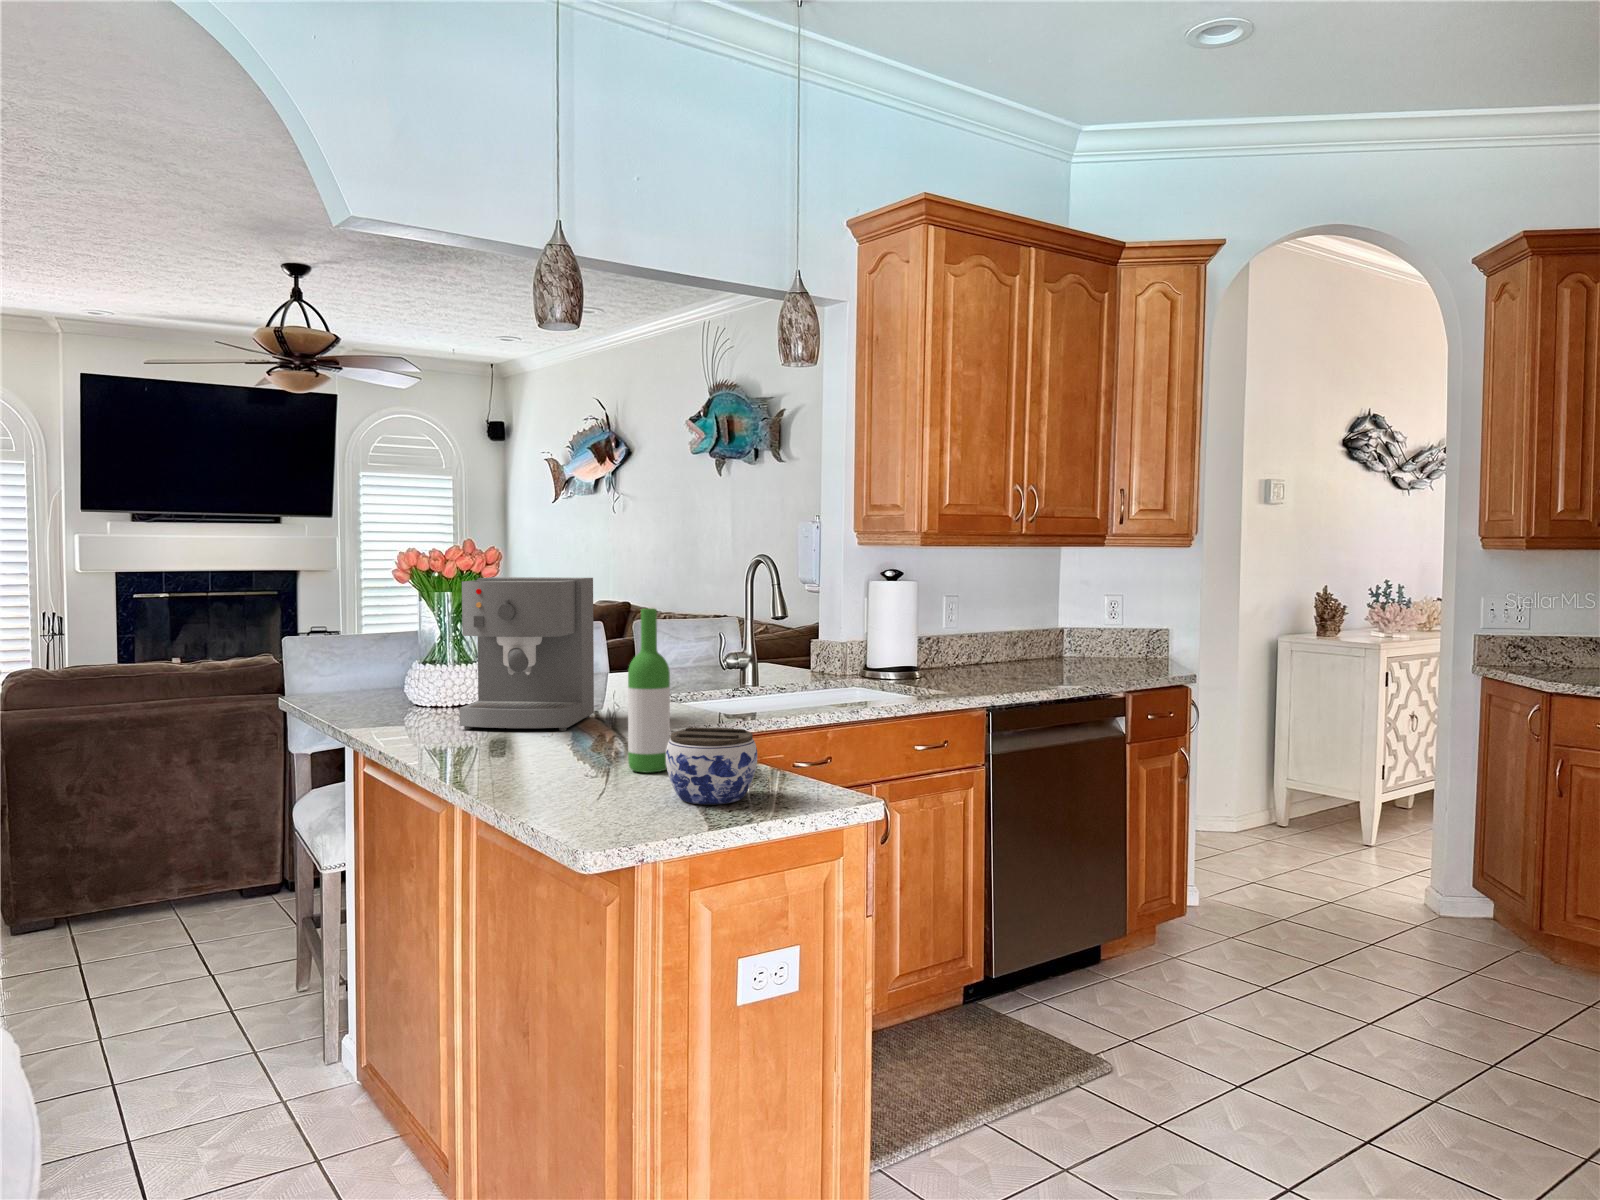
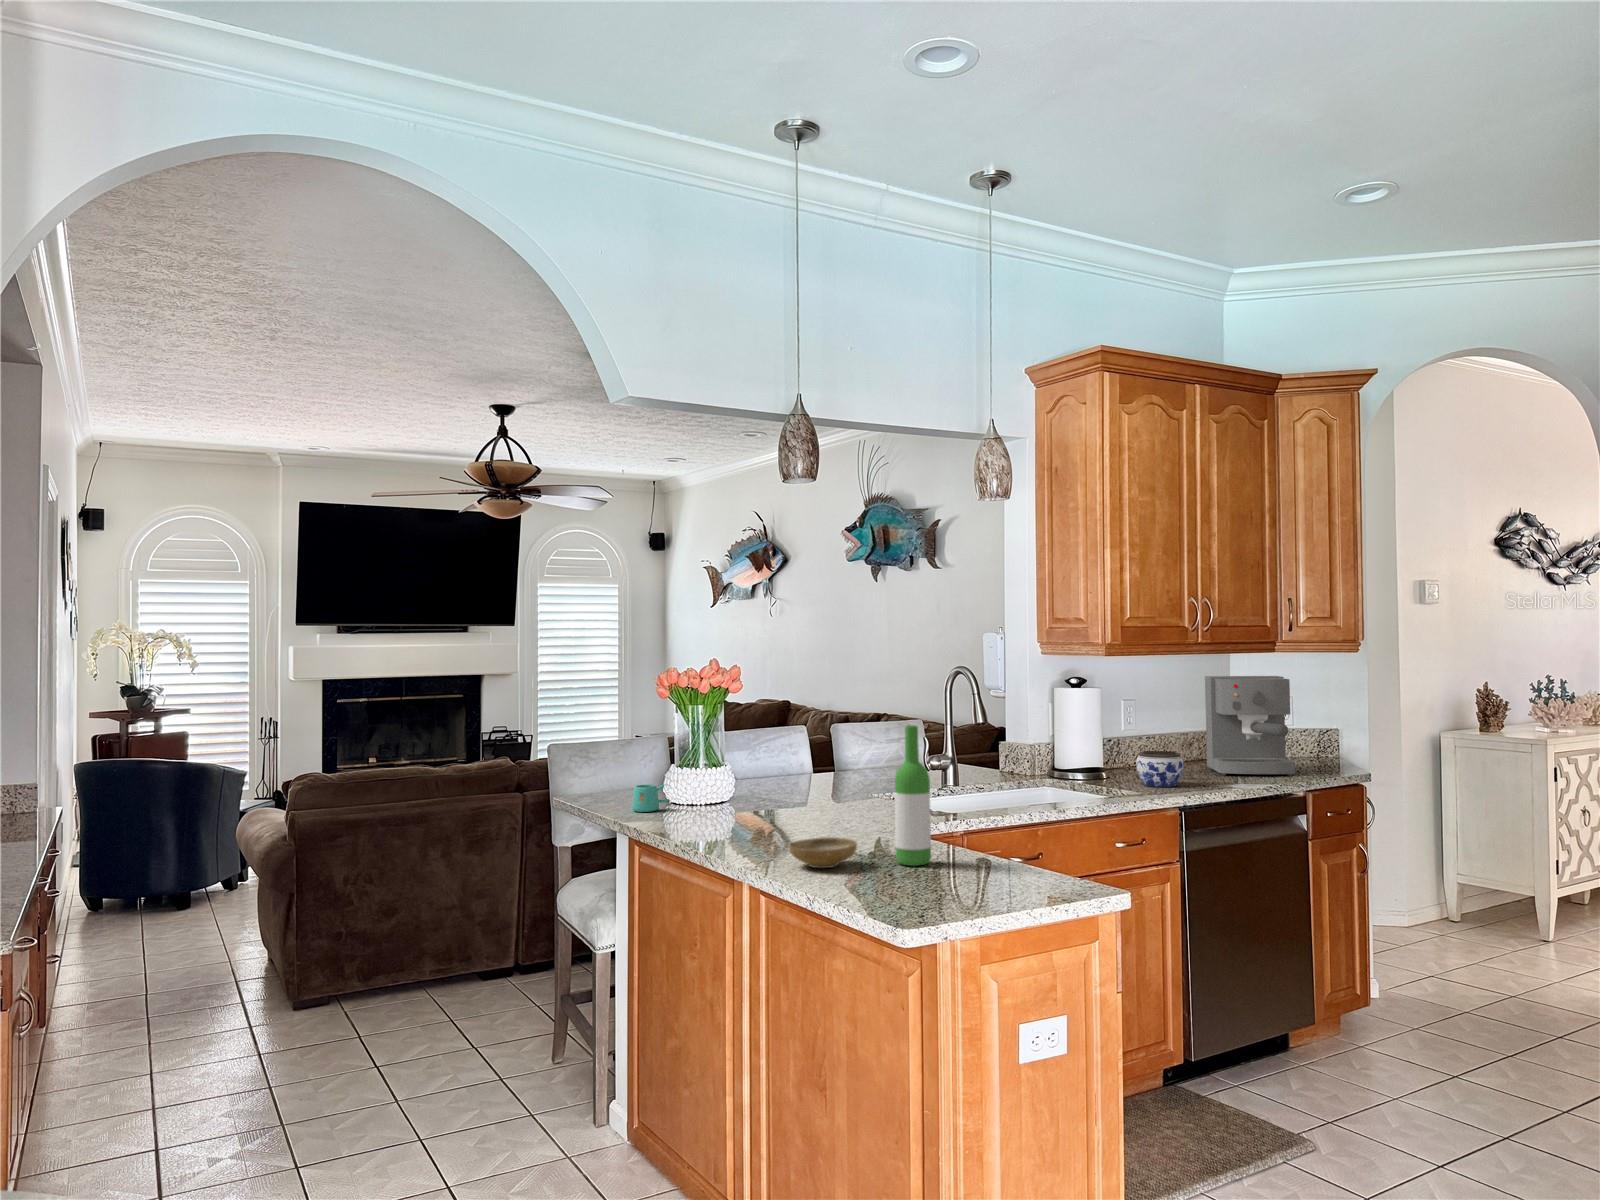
coffee maker: present [460,577,594,731] -> present [1205,676,1295,776]
mug: none [368,682,417,713] -> present [632,784,668,812]
jar: present [666,727,757,805] -> present [1136,751,1183,787]
ceramic bowl: none [497,740,581,776] -> present [788,837,857,868]

